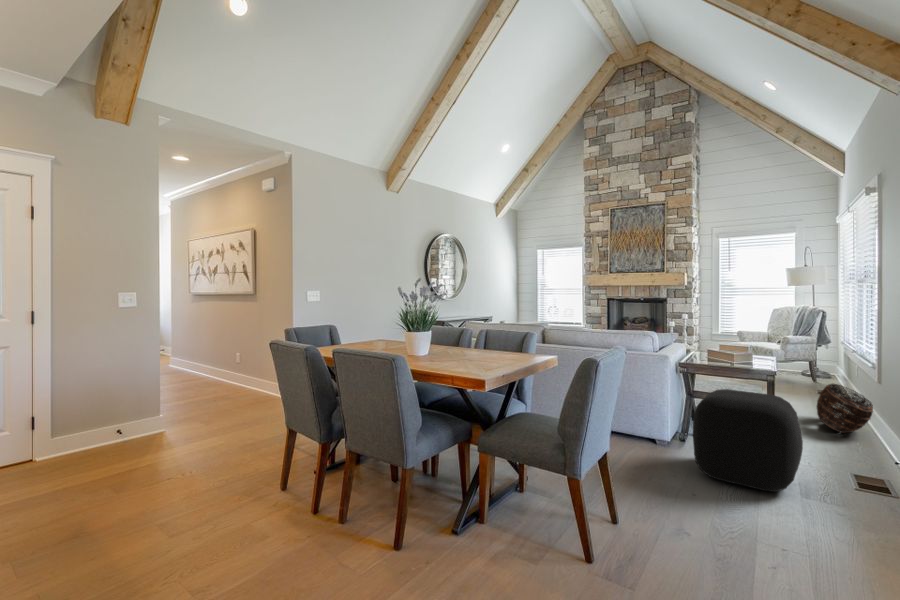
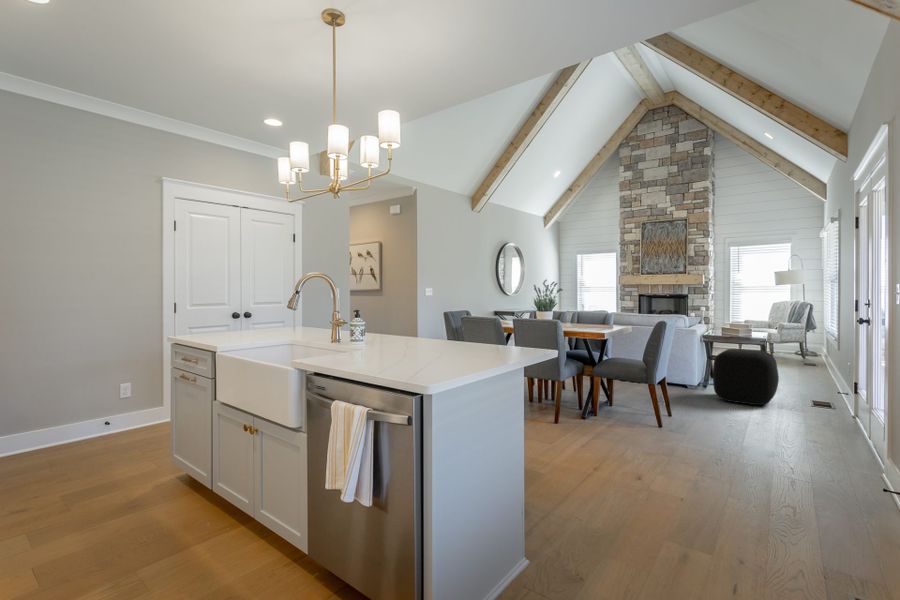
basket: present [817,384,873,433] -> none [796,351,833,383]

